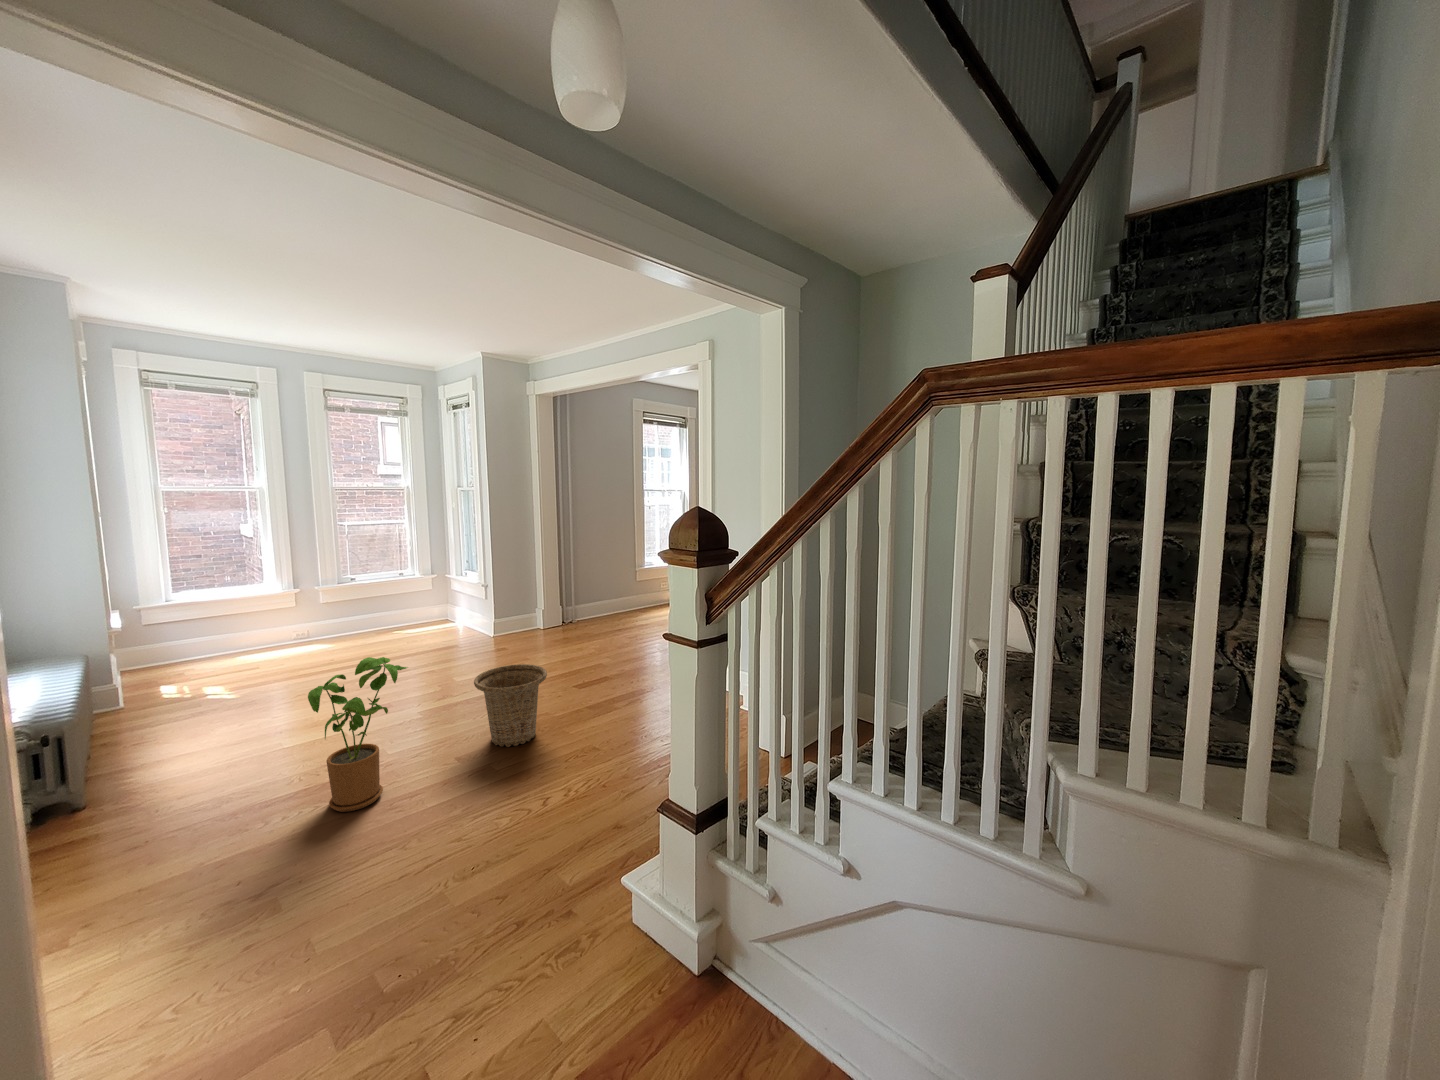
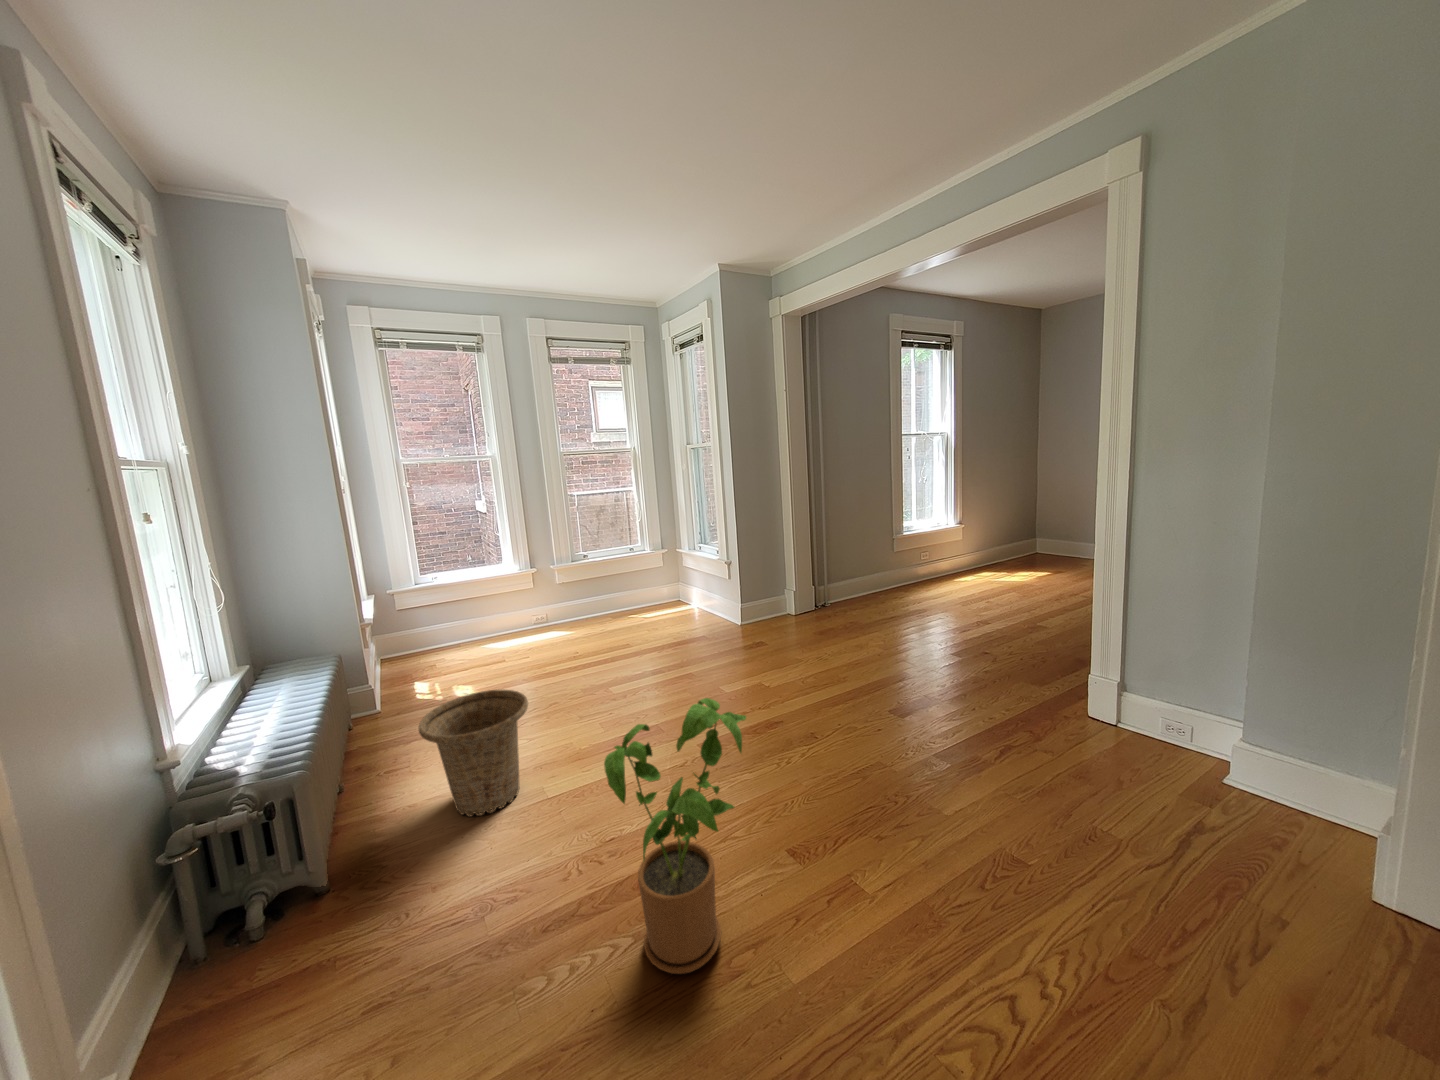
basket: present [474,664,547,747] -> present [419,690,528,816]

